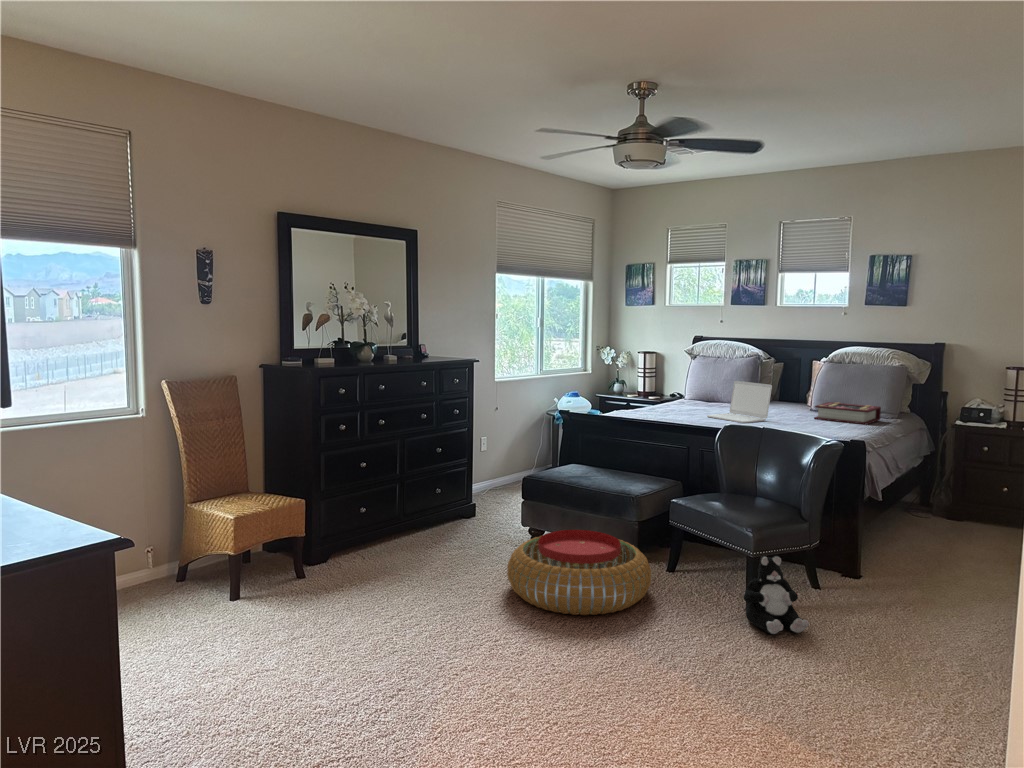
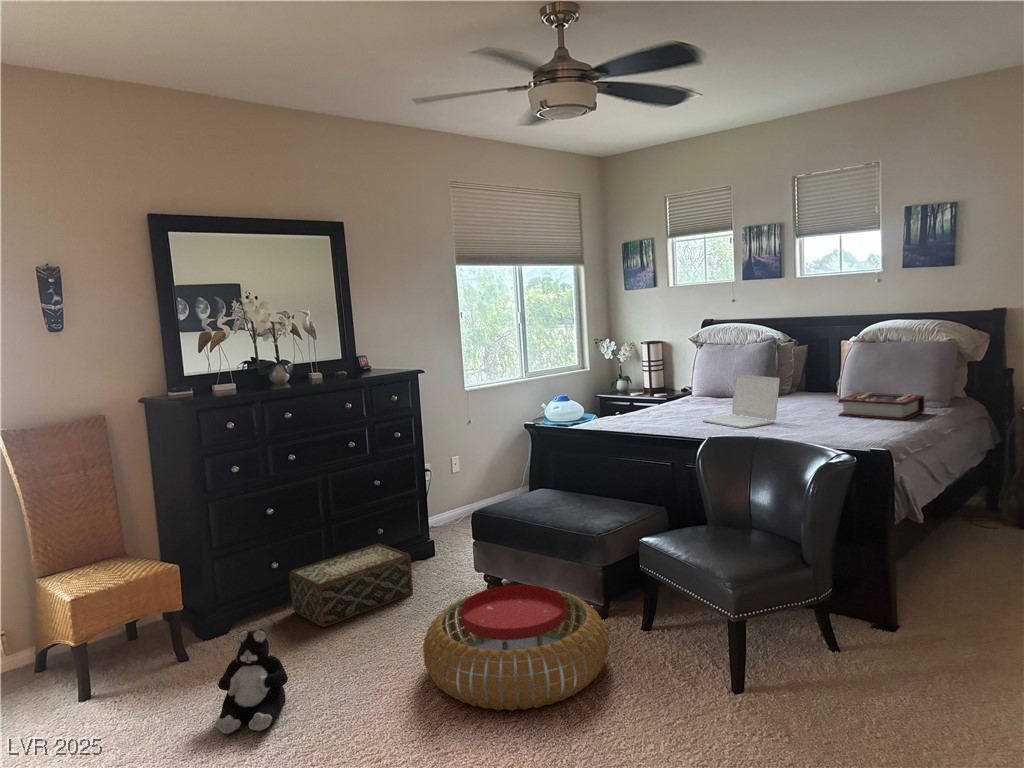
woven basket: none [373,502,471,562] -> present [290,544,413,627]
plush toy: present [744,556,809,634] -> present [215,629,288,734]

